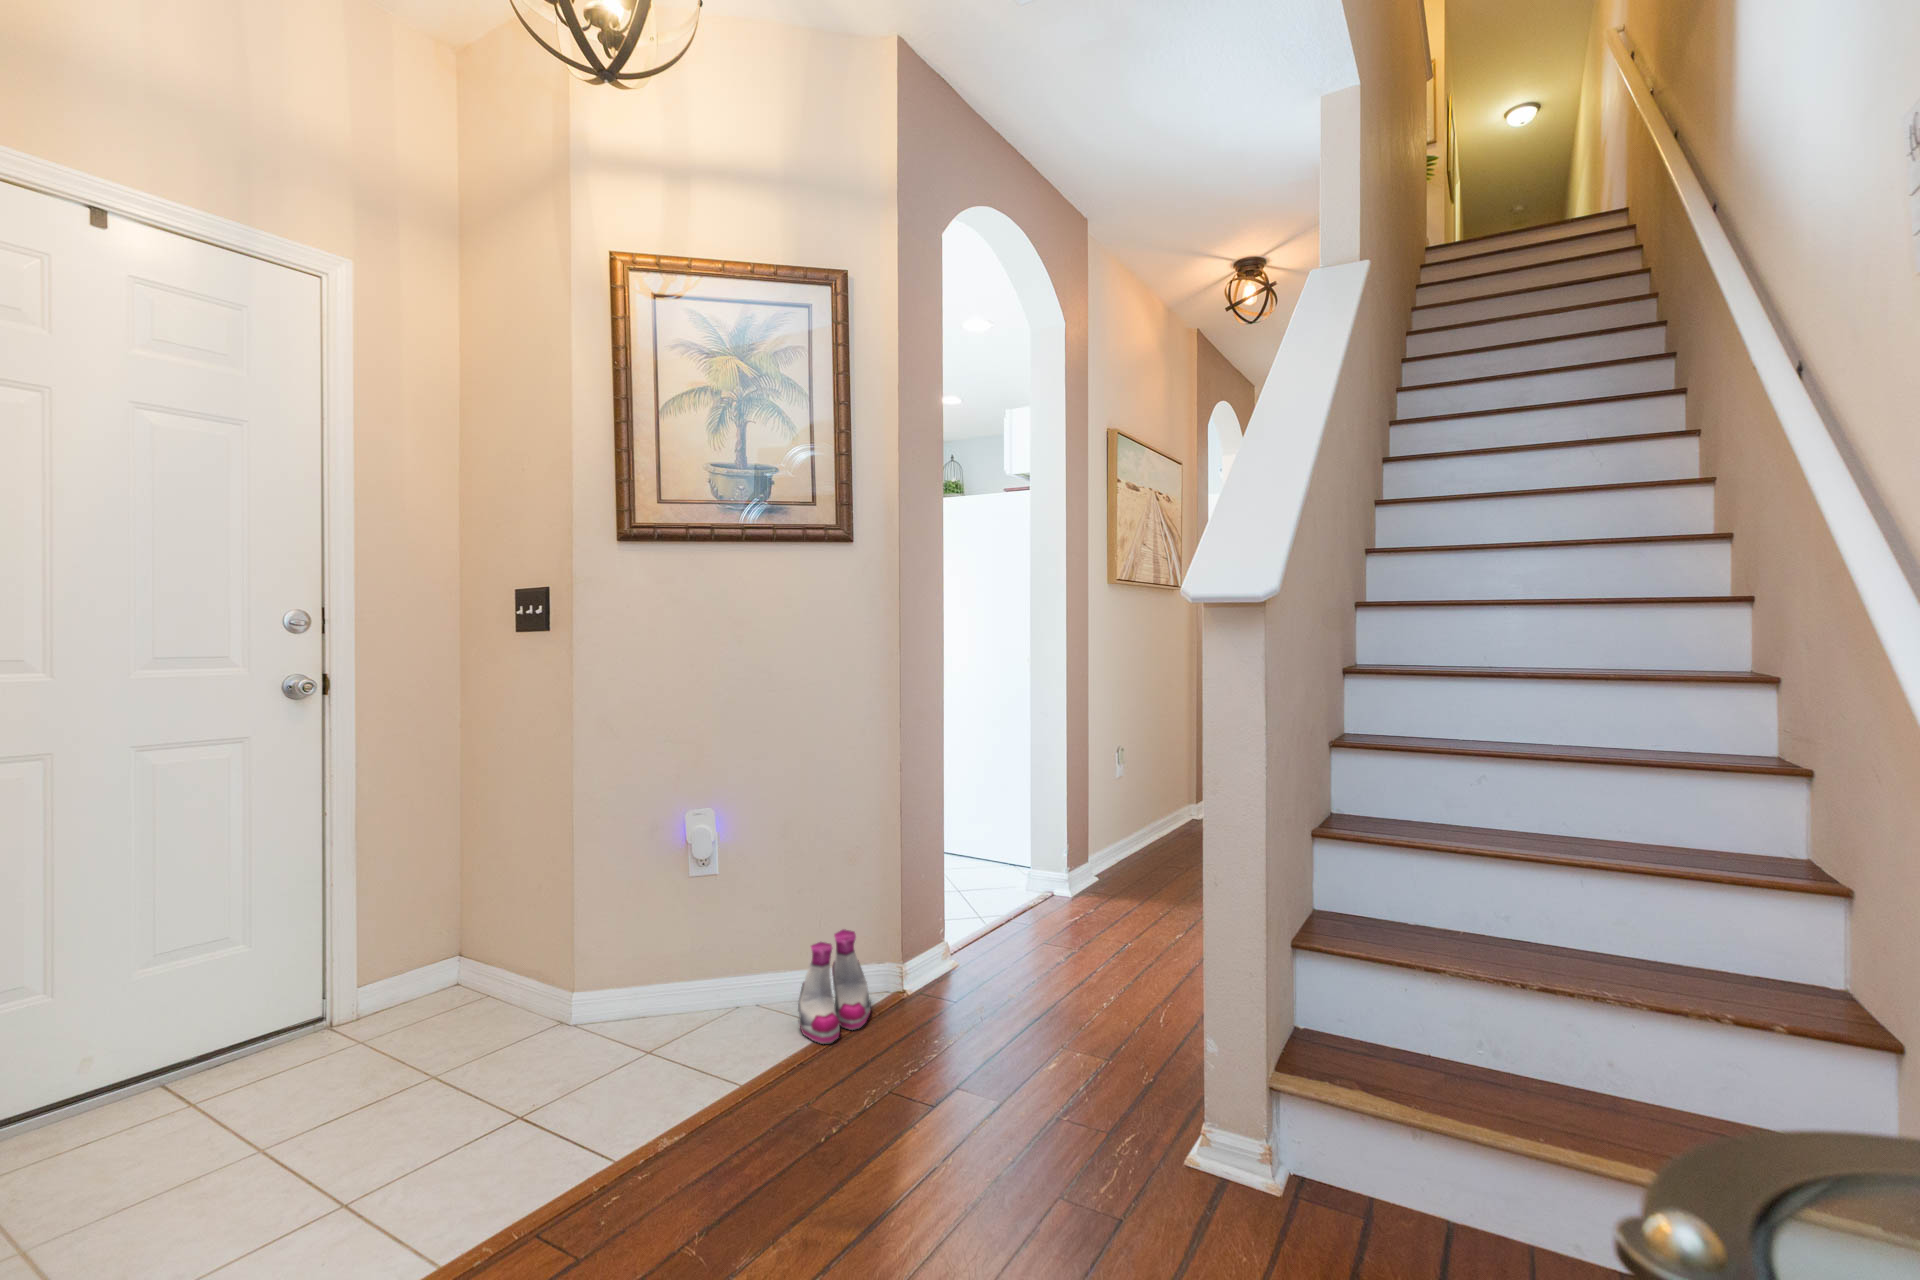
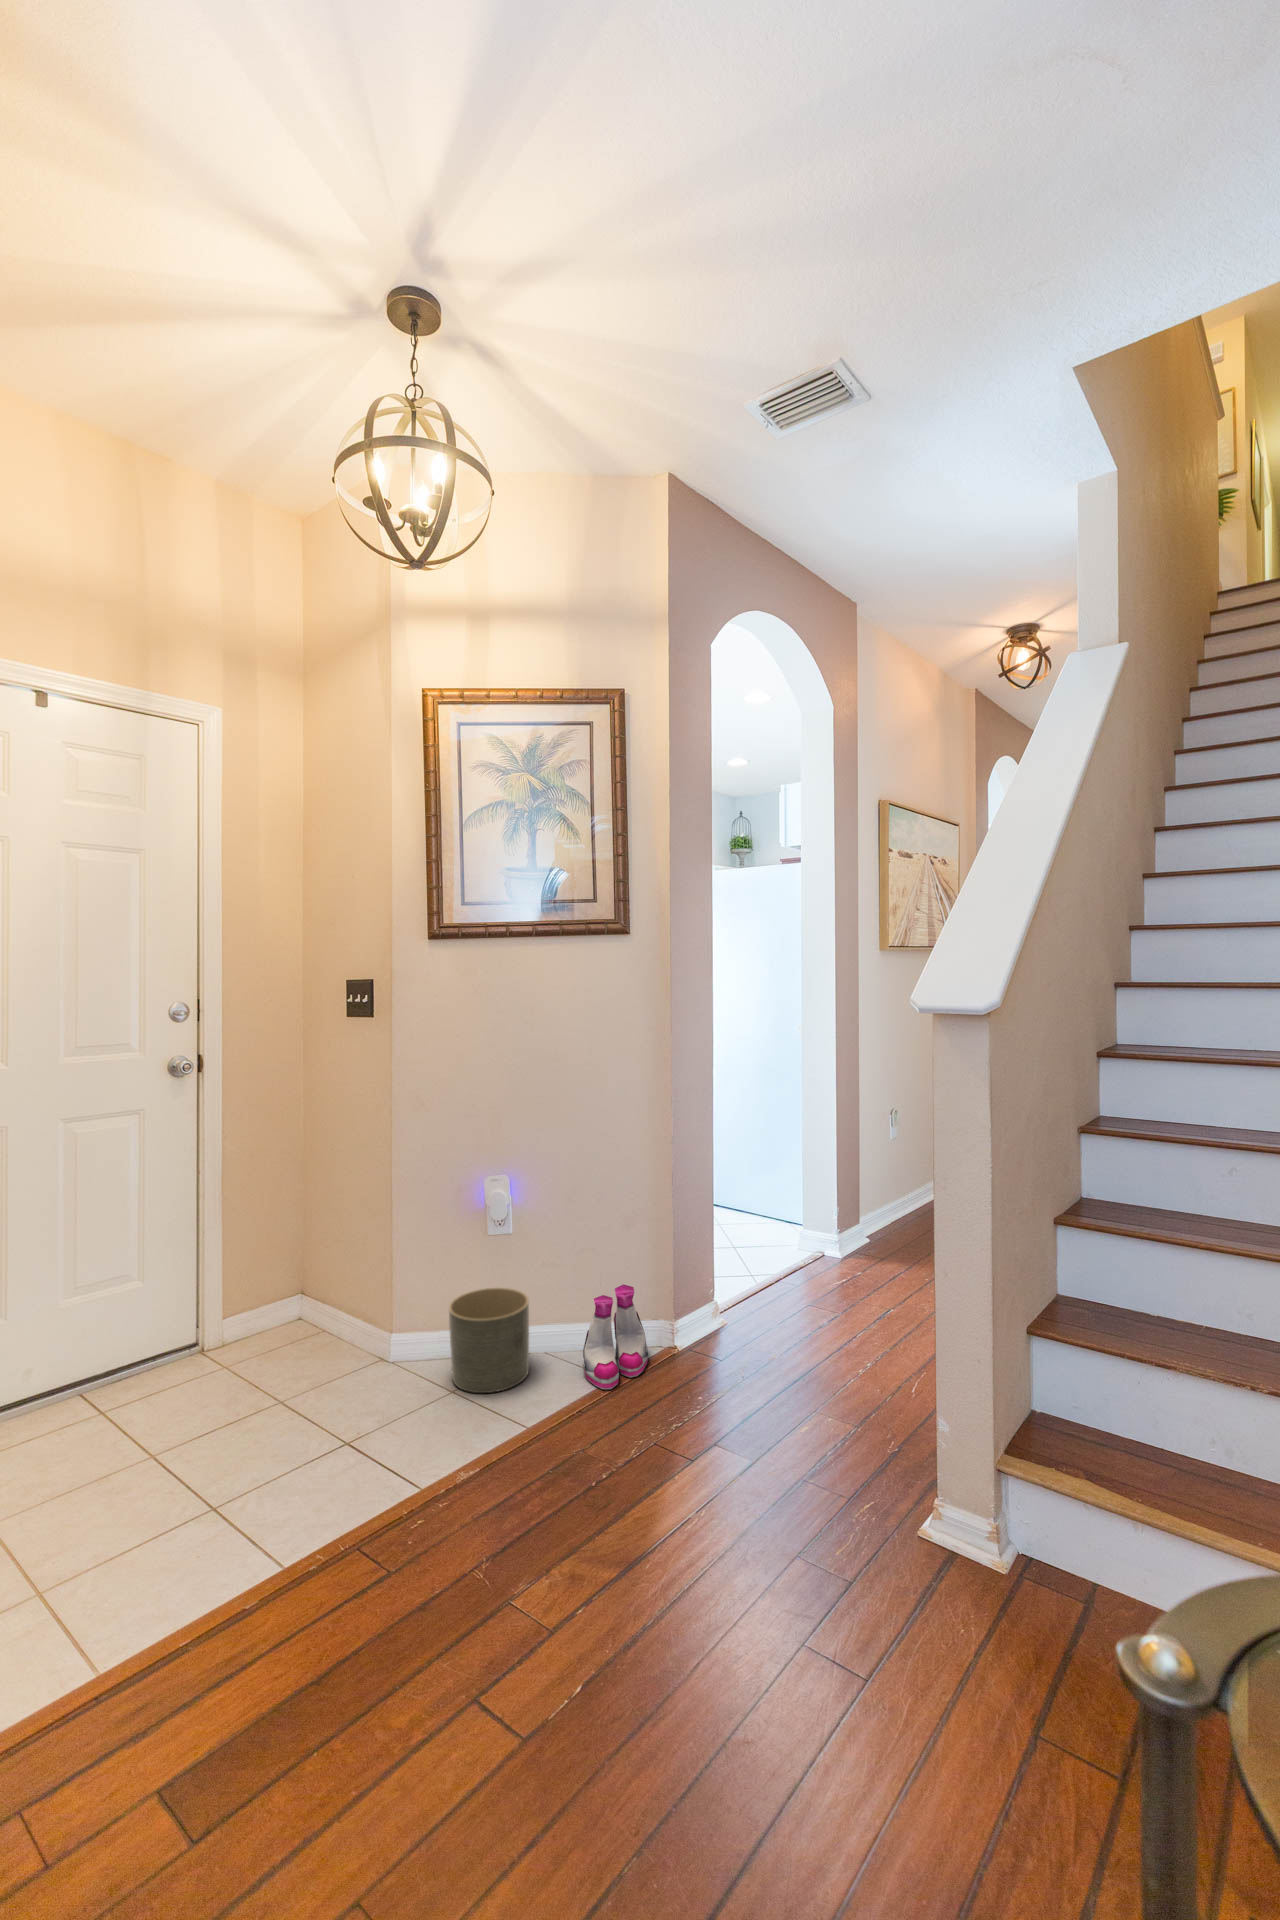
planter: none [642,939,736,1056] -> present [449,1288,529,1393]

